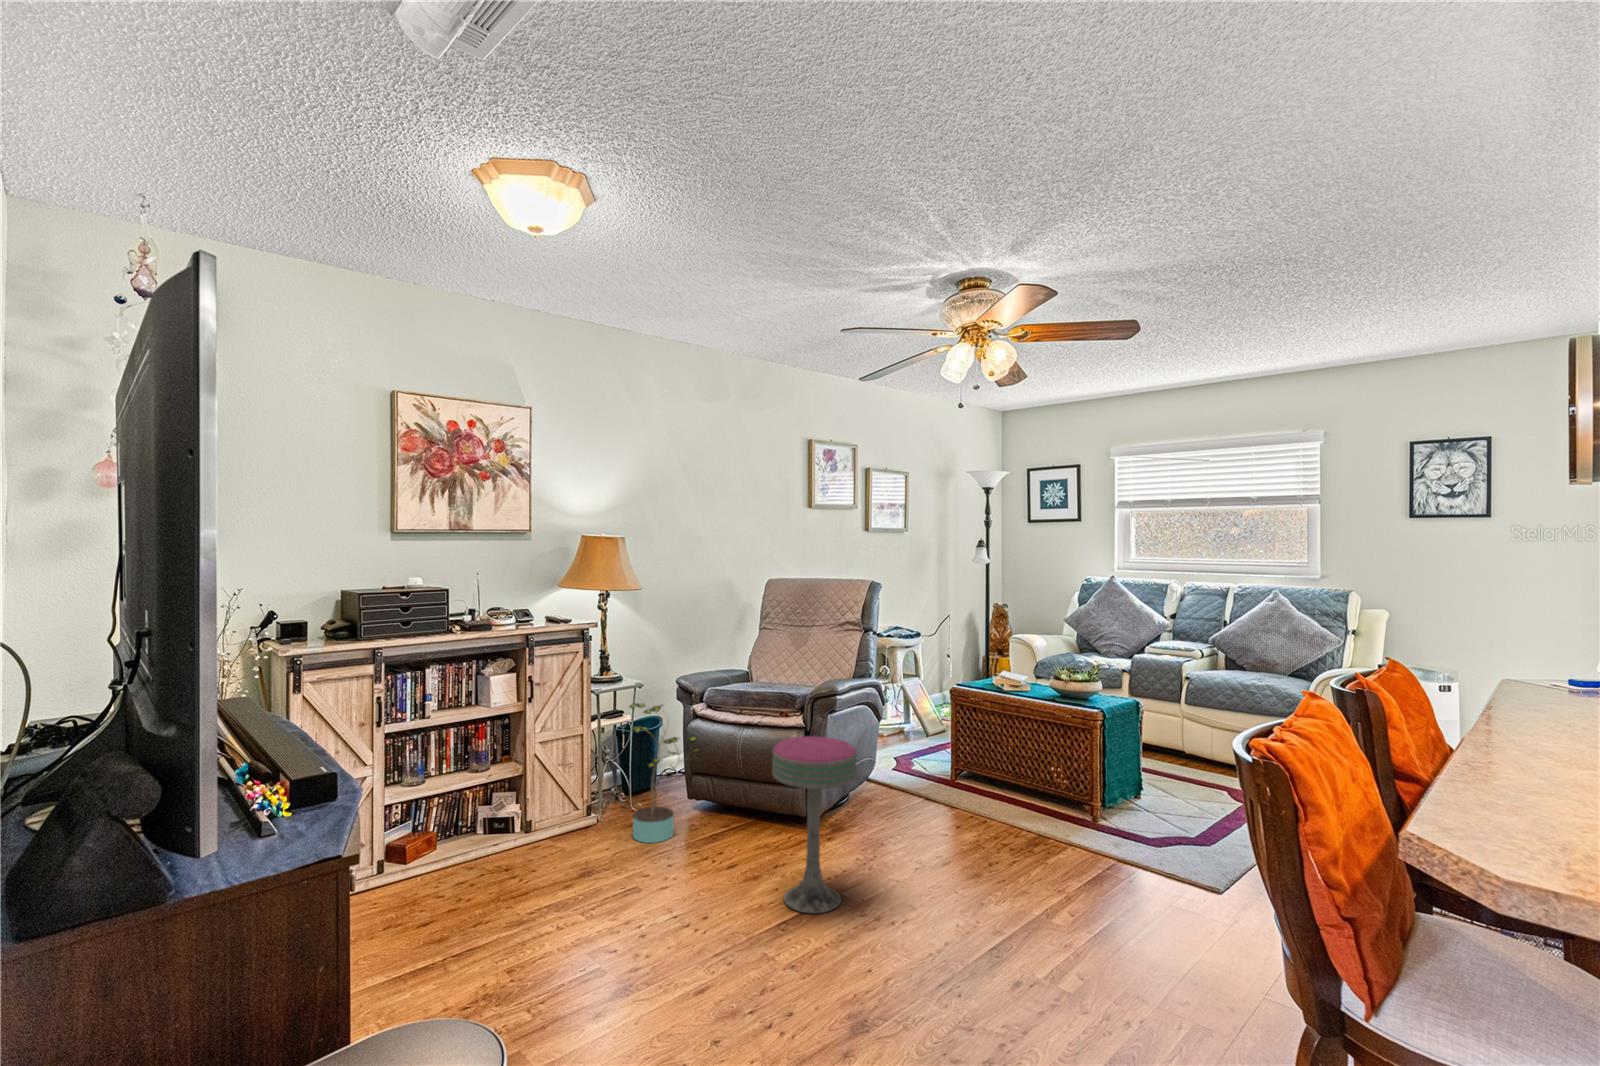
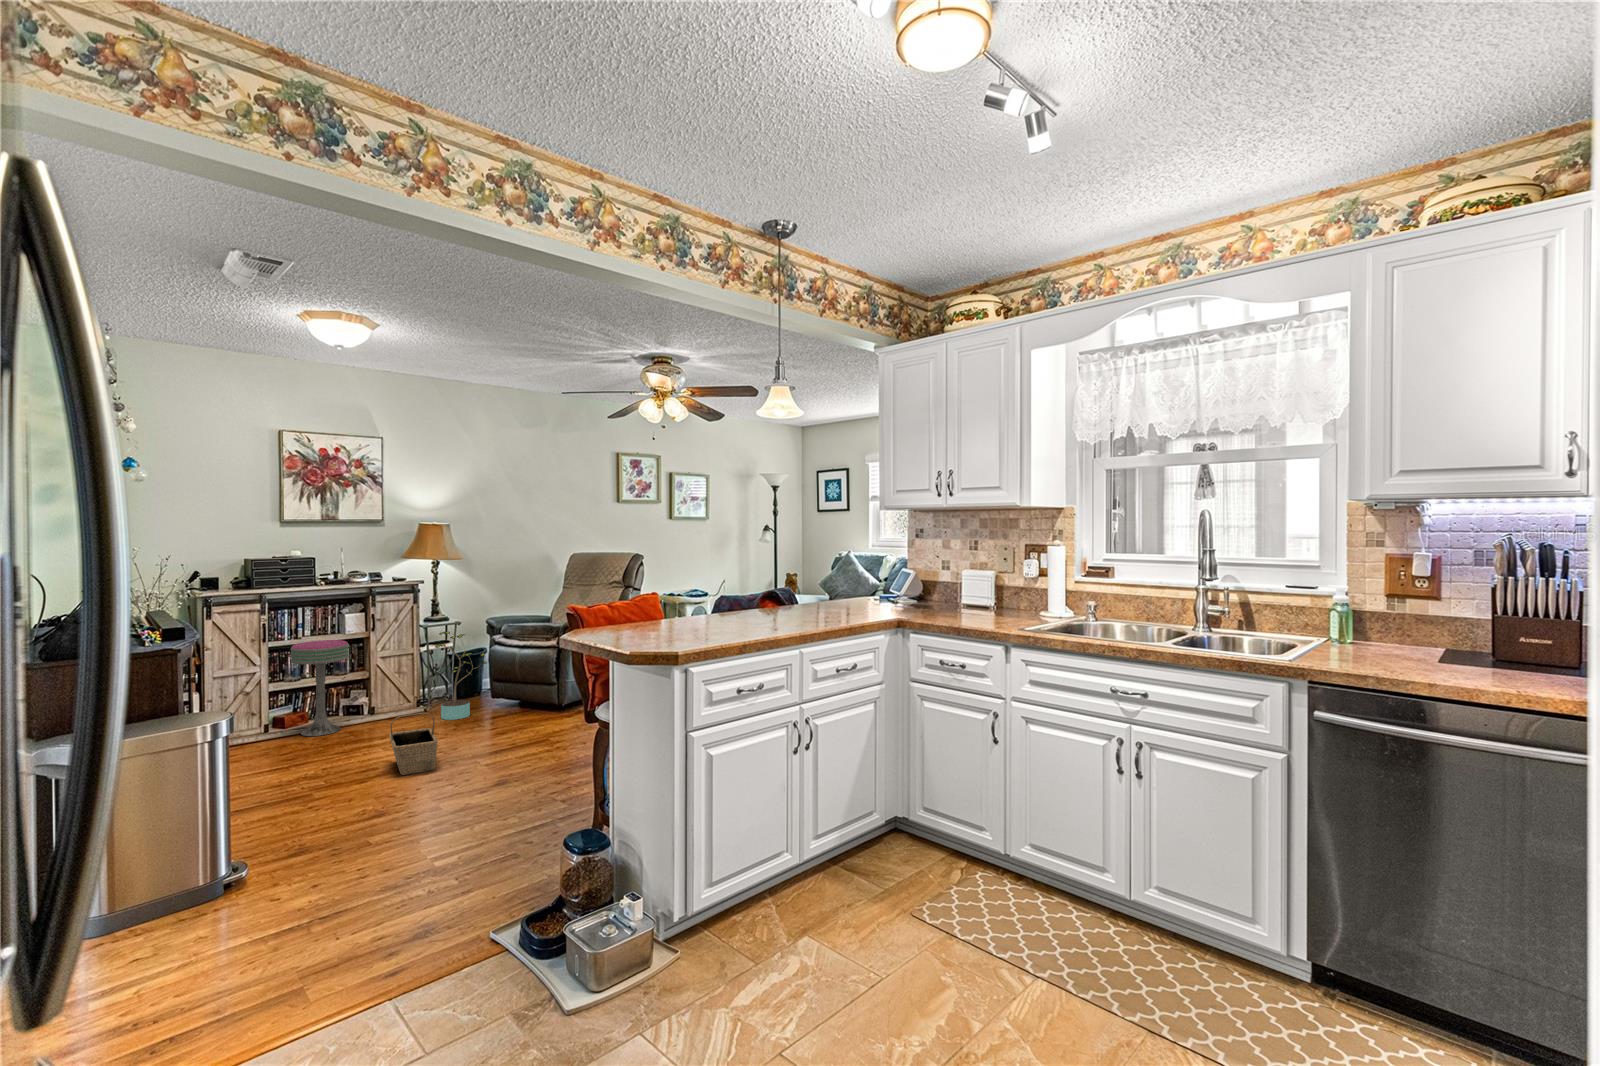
bar stool: present [772,736,857,914] -> present [291,640,349,736]
basket: none [619,873,716,998] -> present [389,713,438,775]

